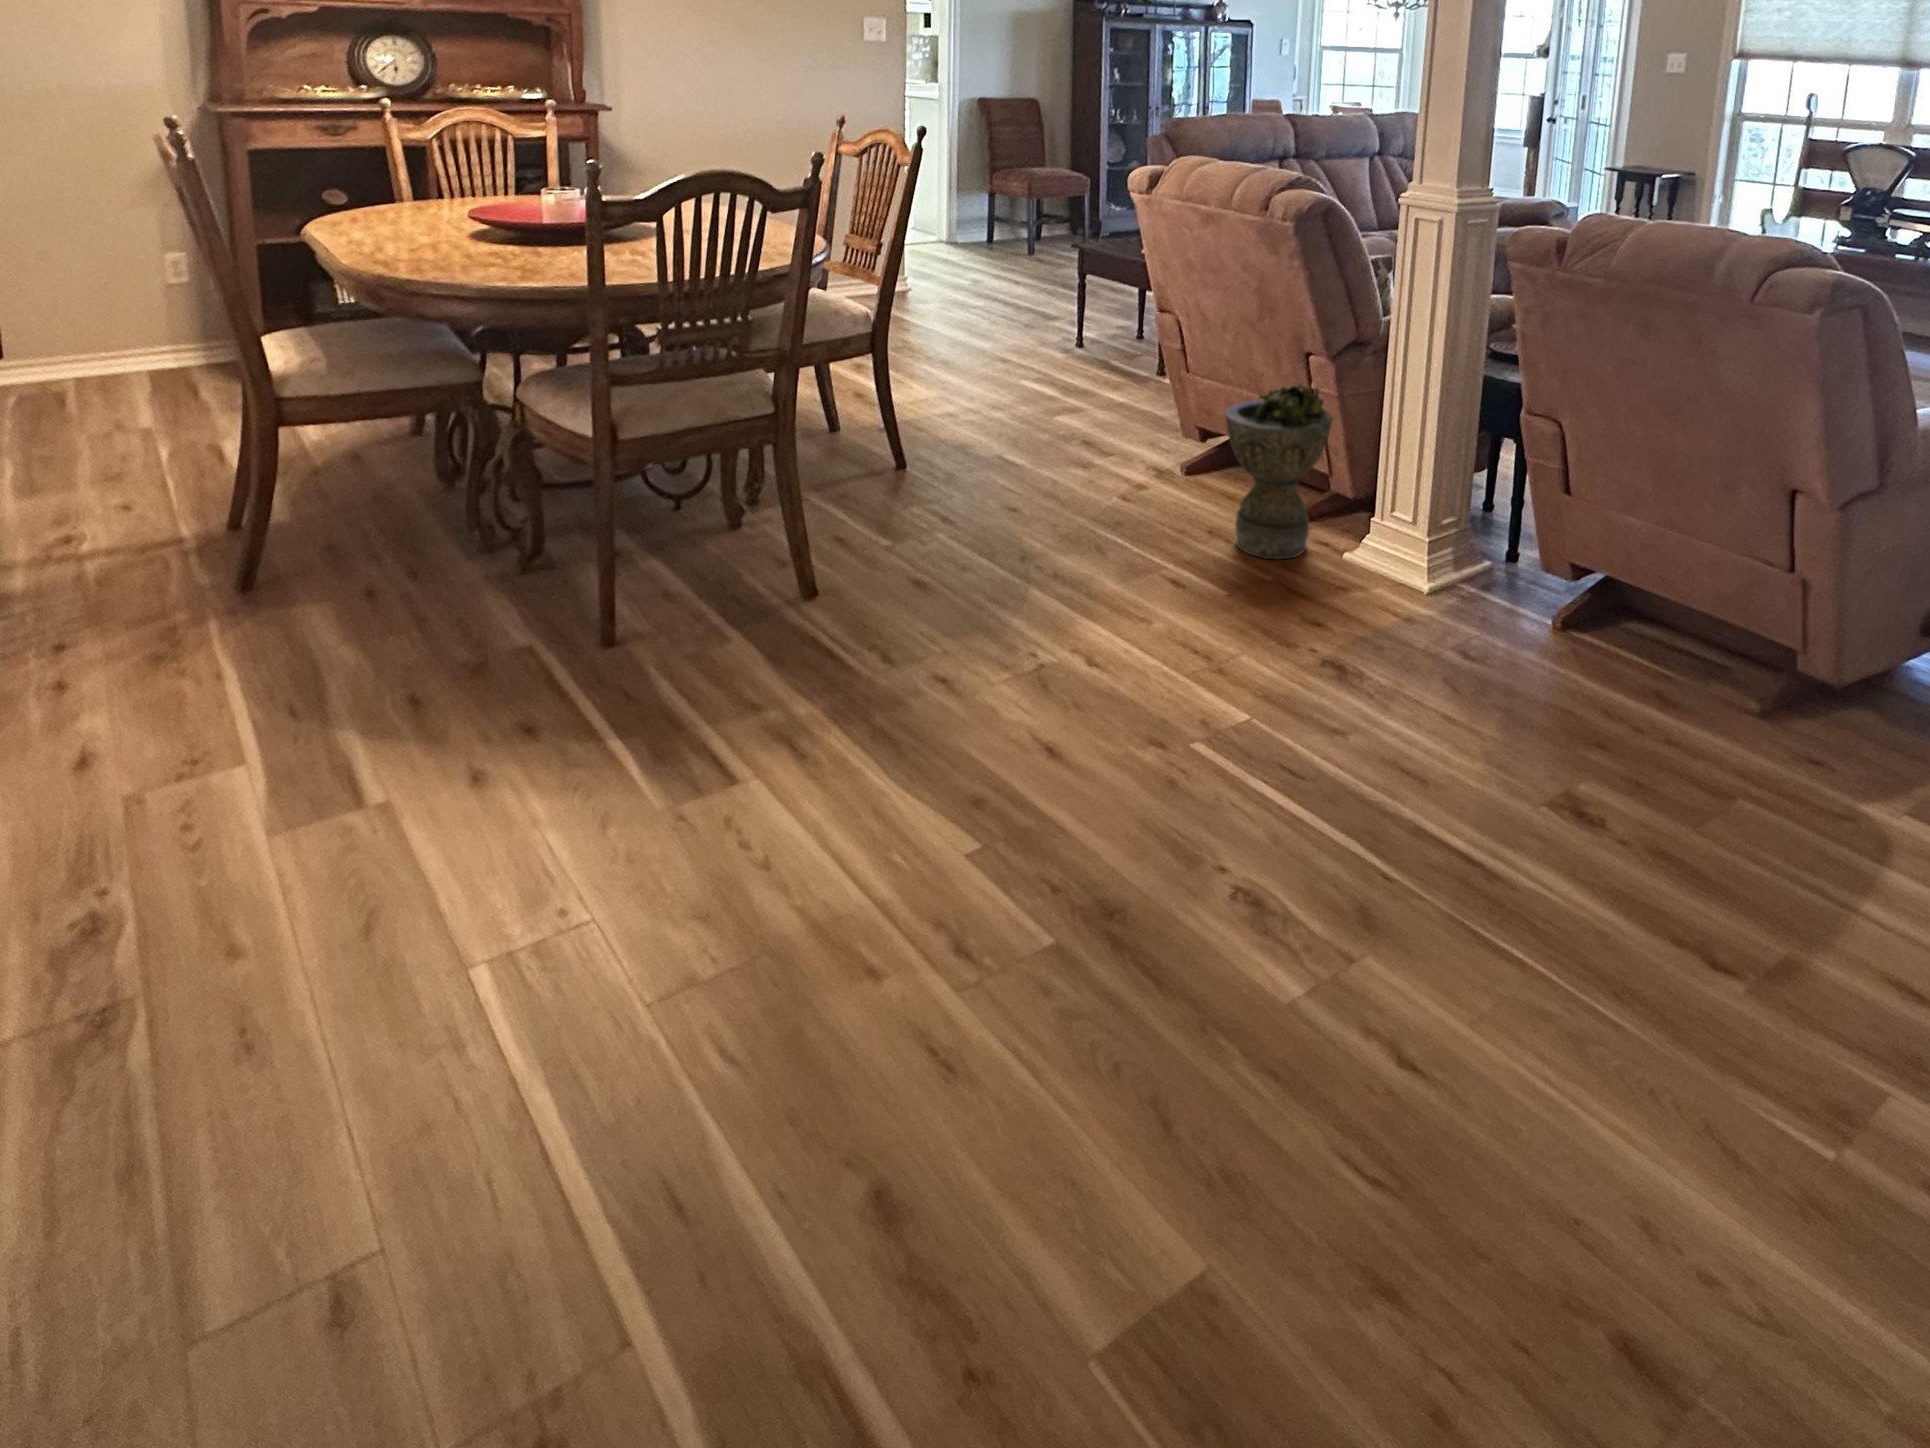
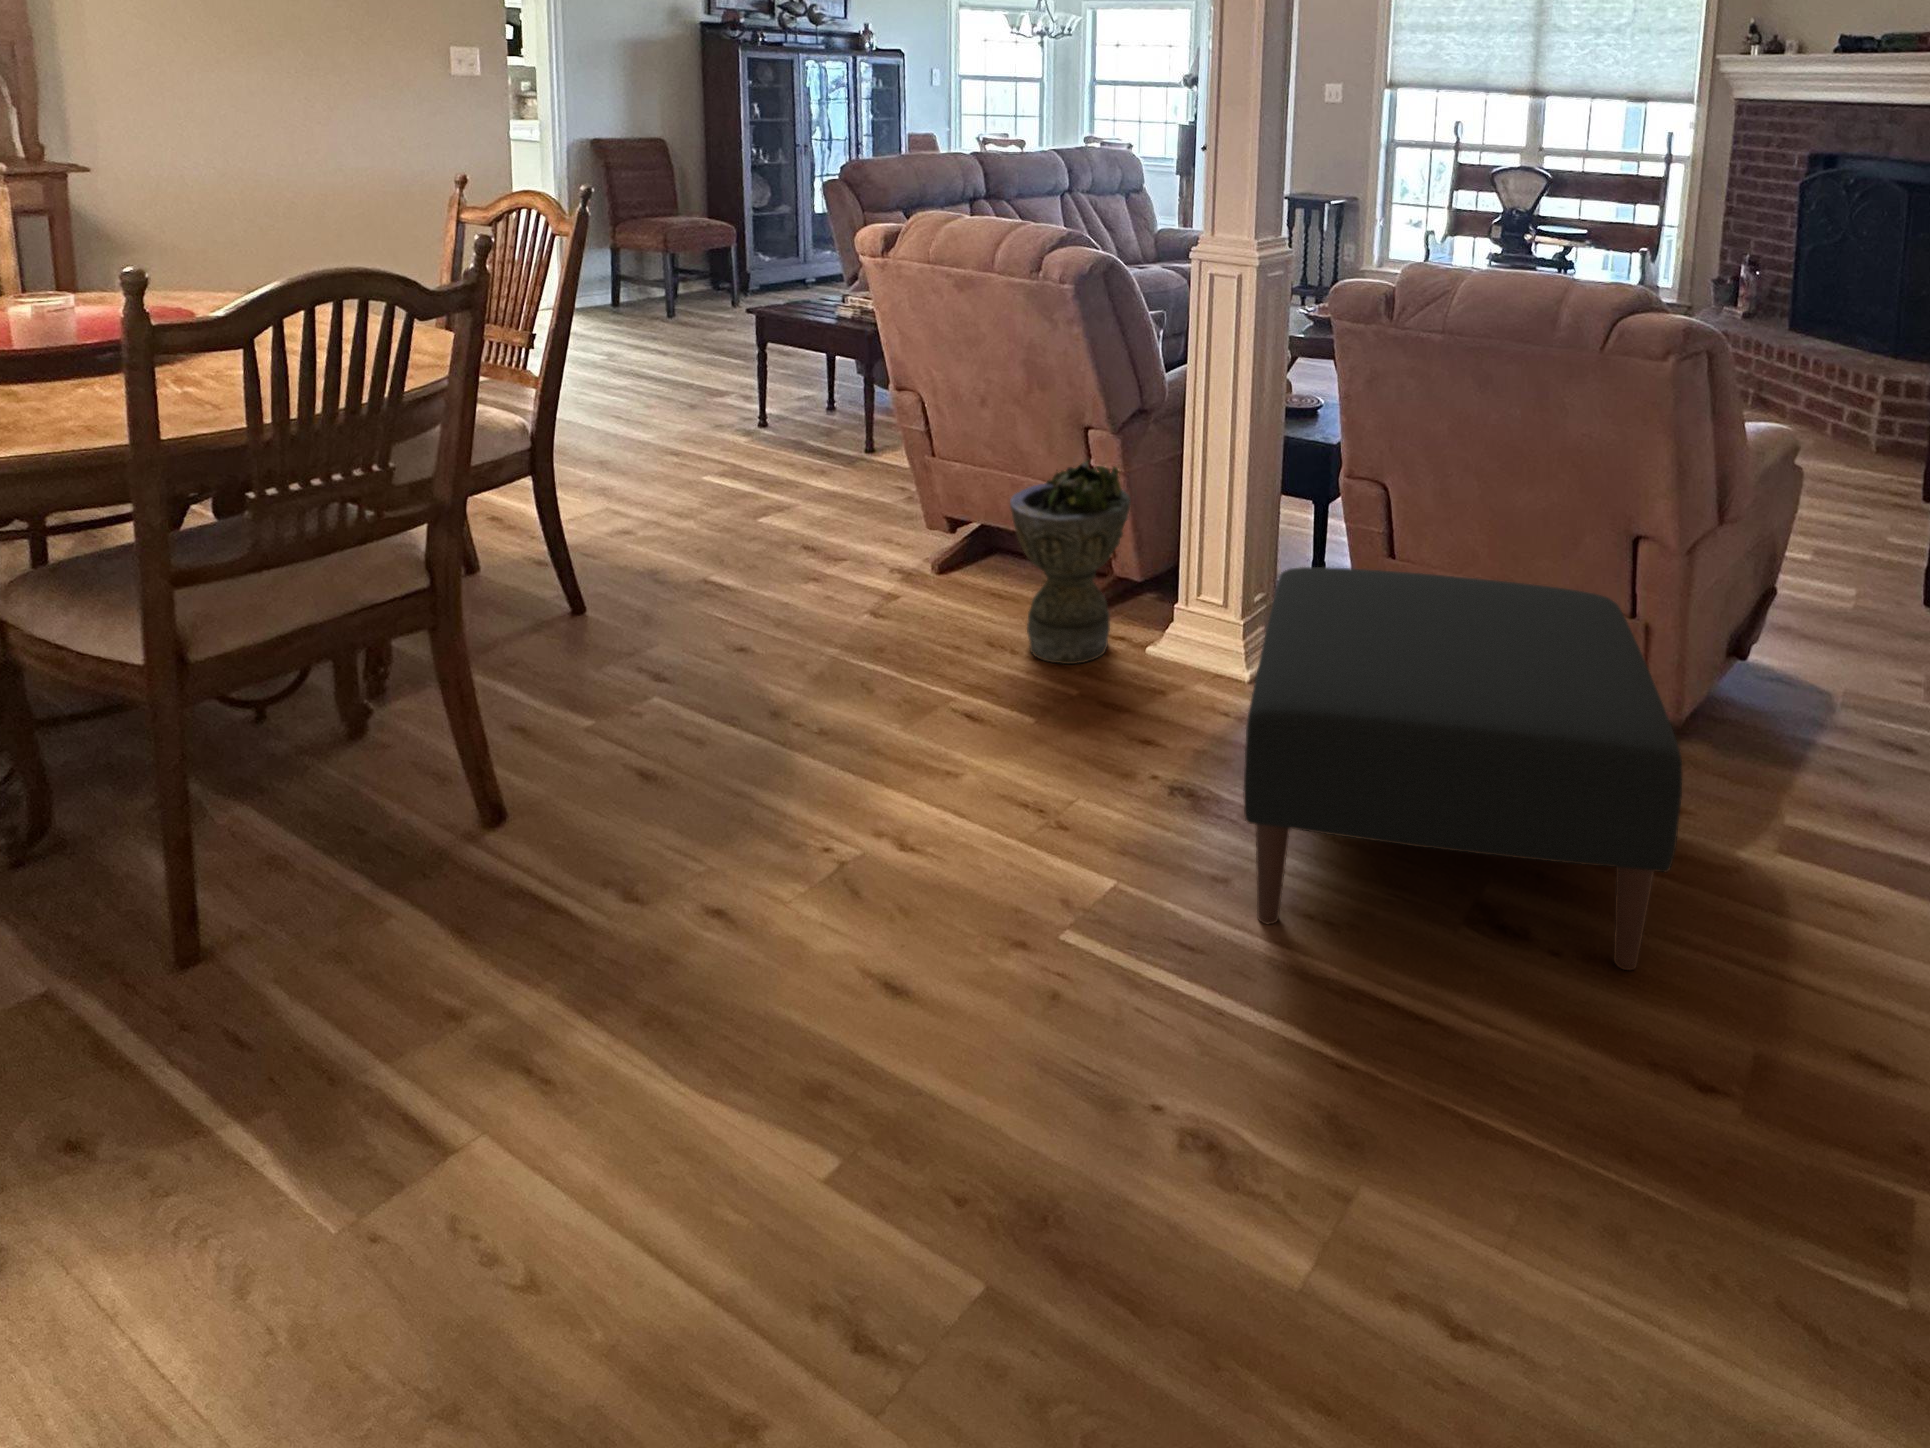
ottoman: none [1343,487,1767,874] -> present [1243,567,1682,970]

